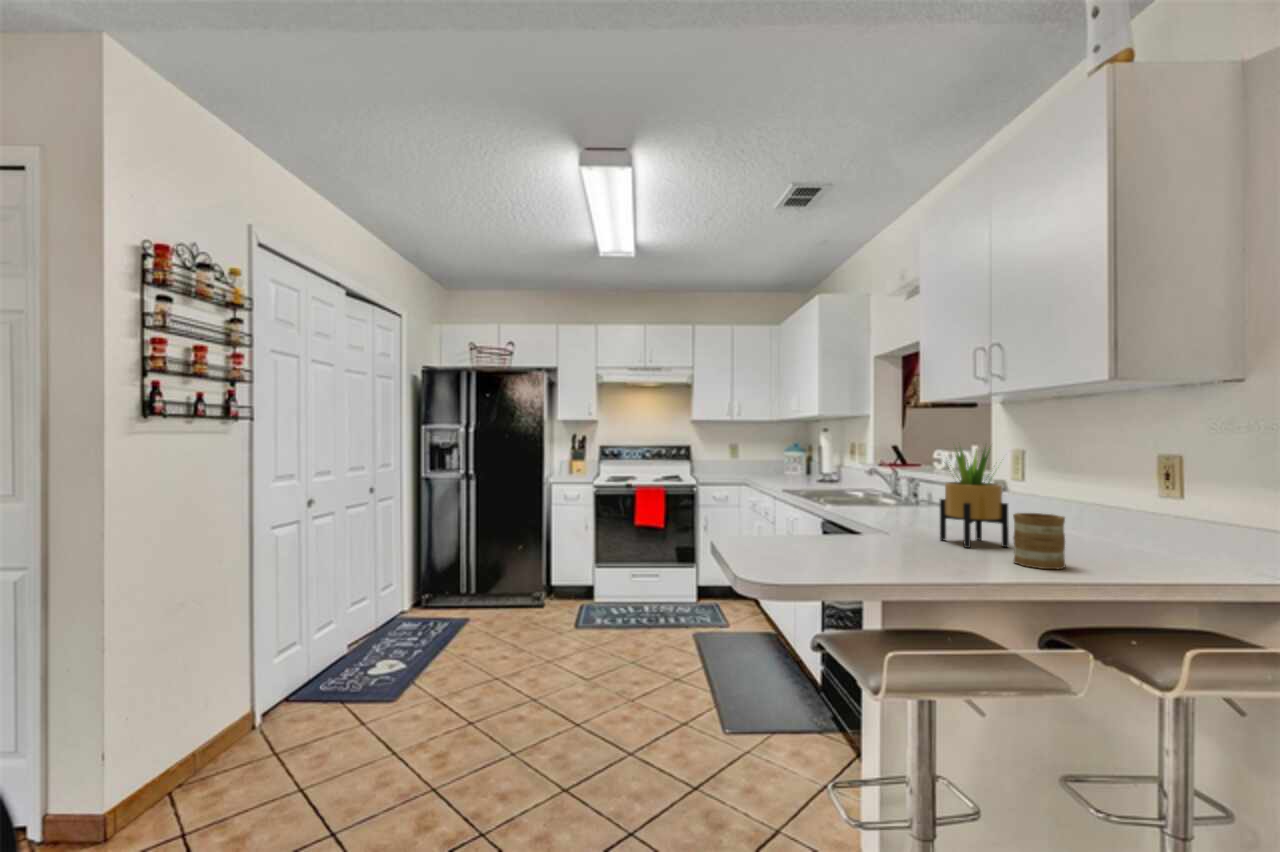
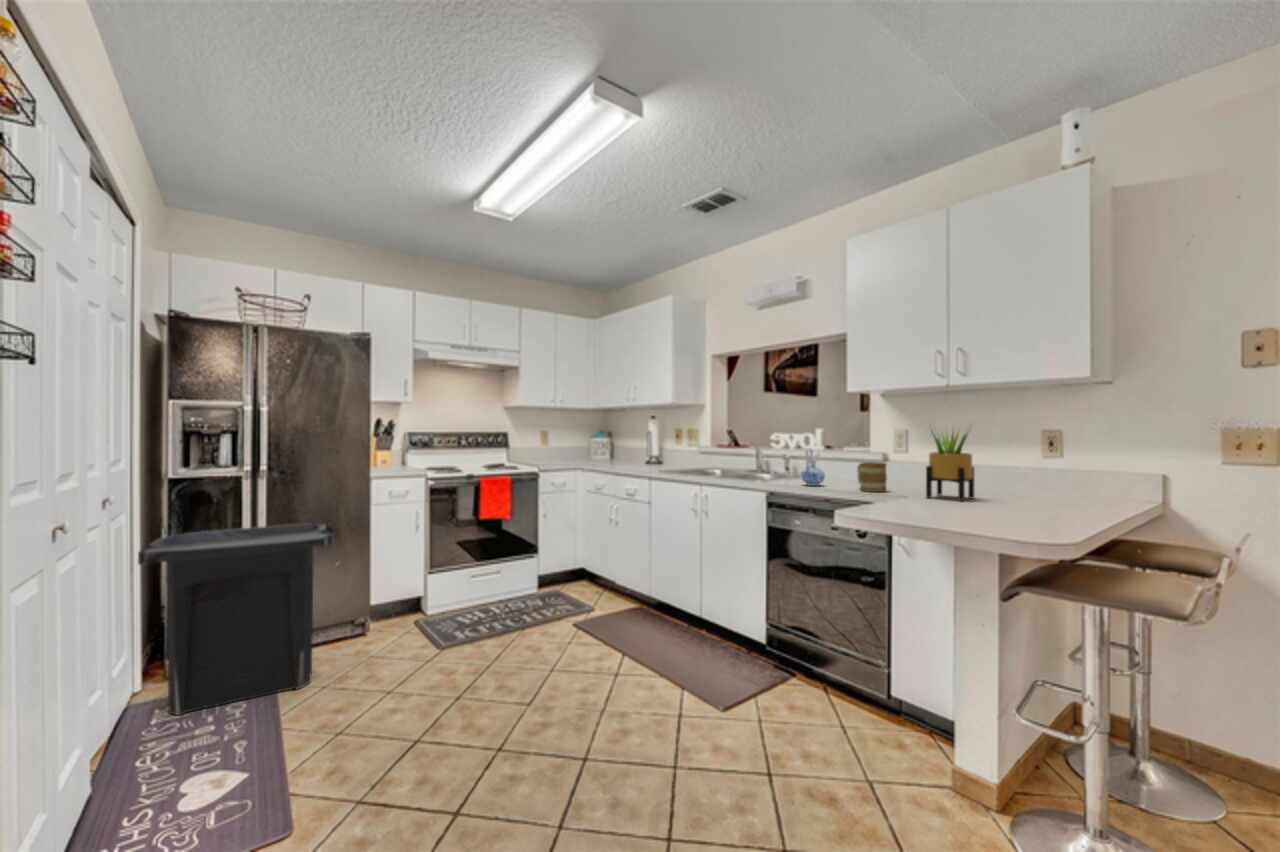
ceramic pitcher: none [862,470,892,516] -> present [801,448,825,486]
trash can: none [394,510,504,630] -> present [138,523,333,715]
mug: present [1013,513,1065,569] -> present [857,462,887,492]

